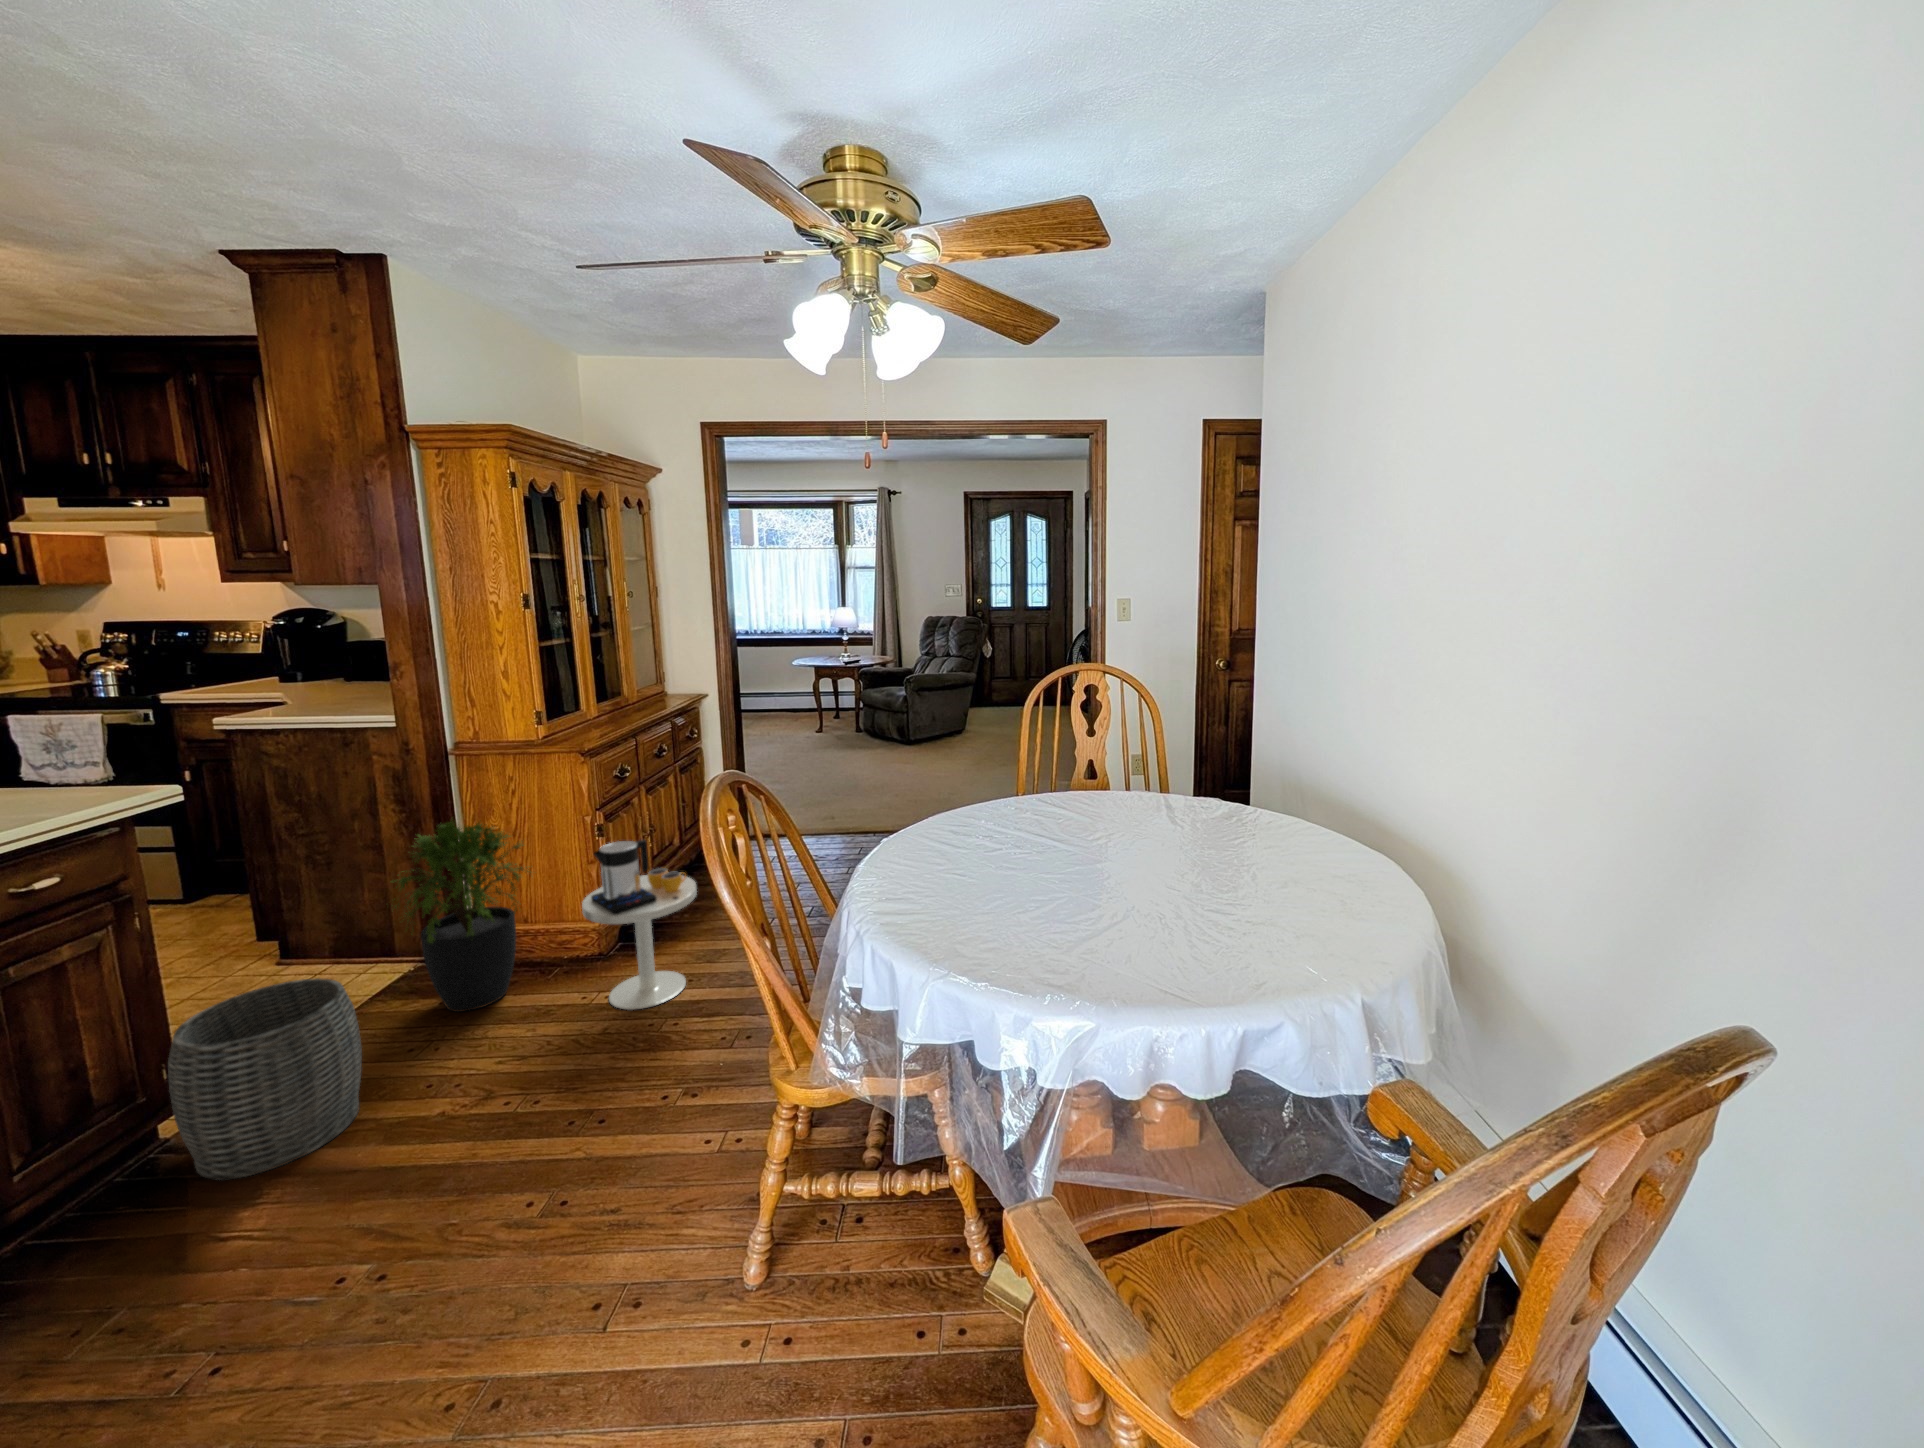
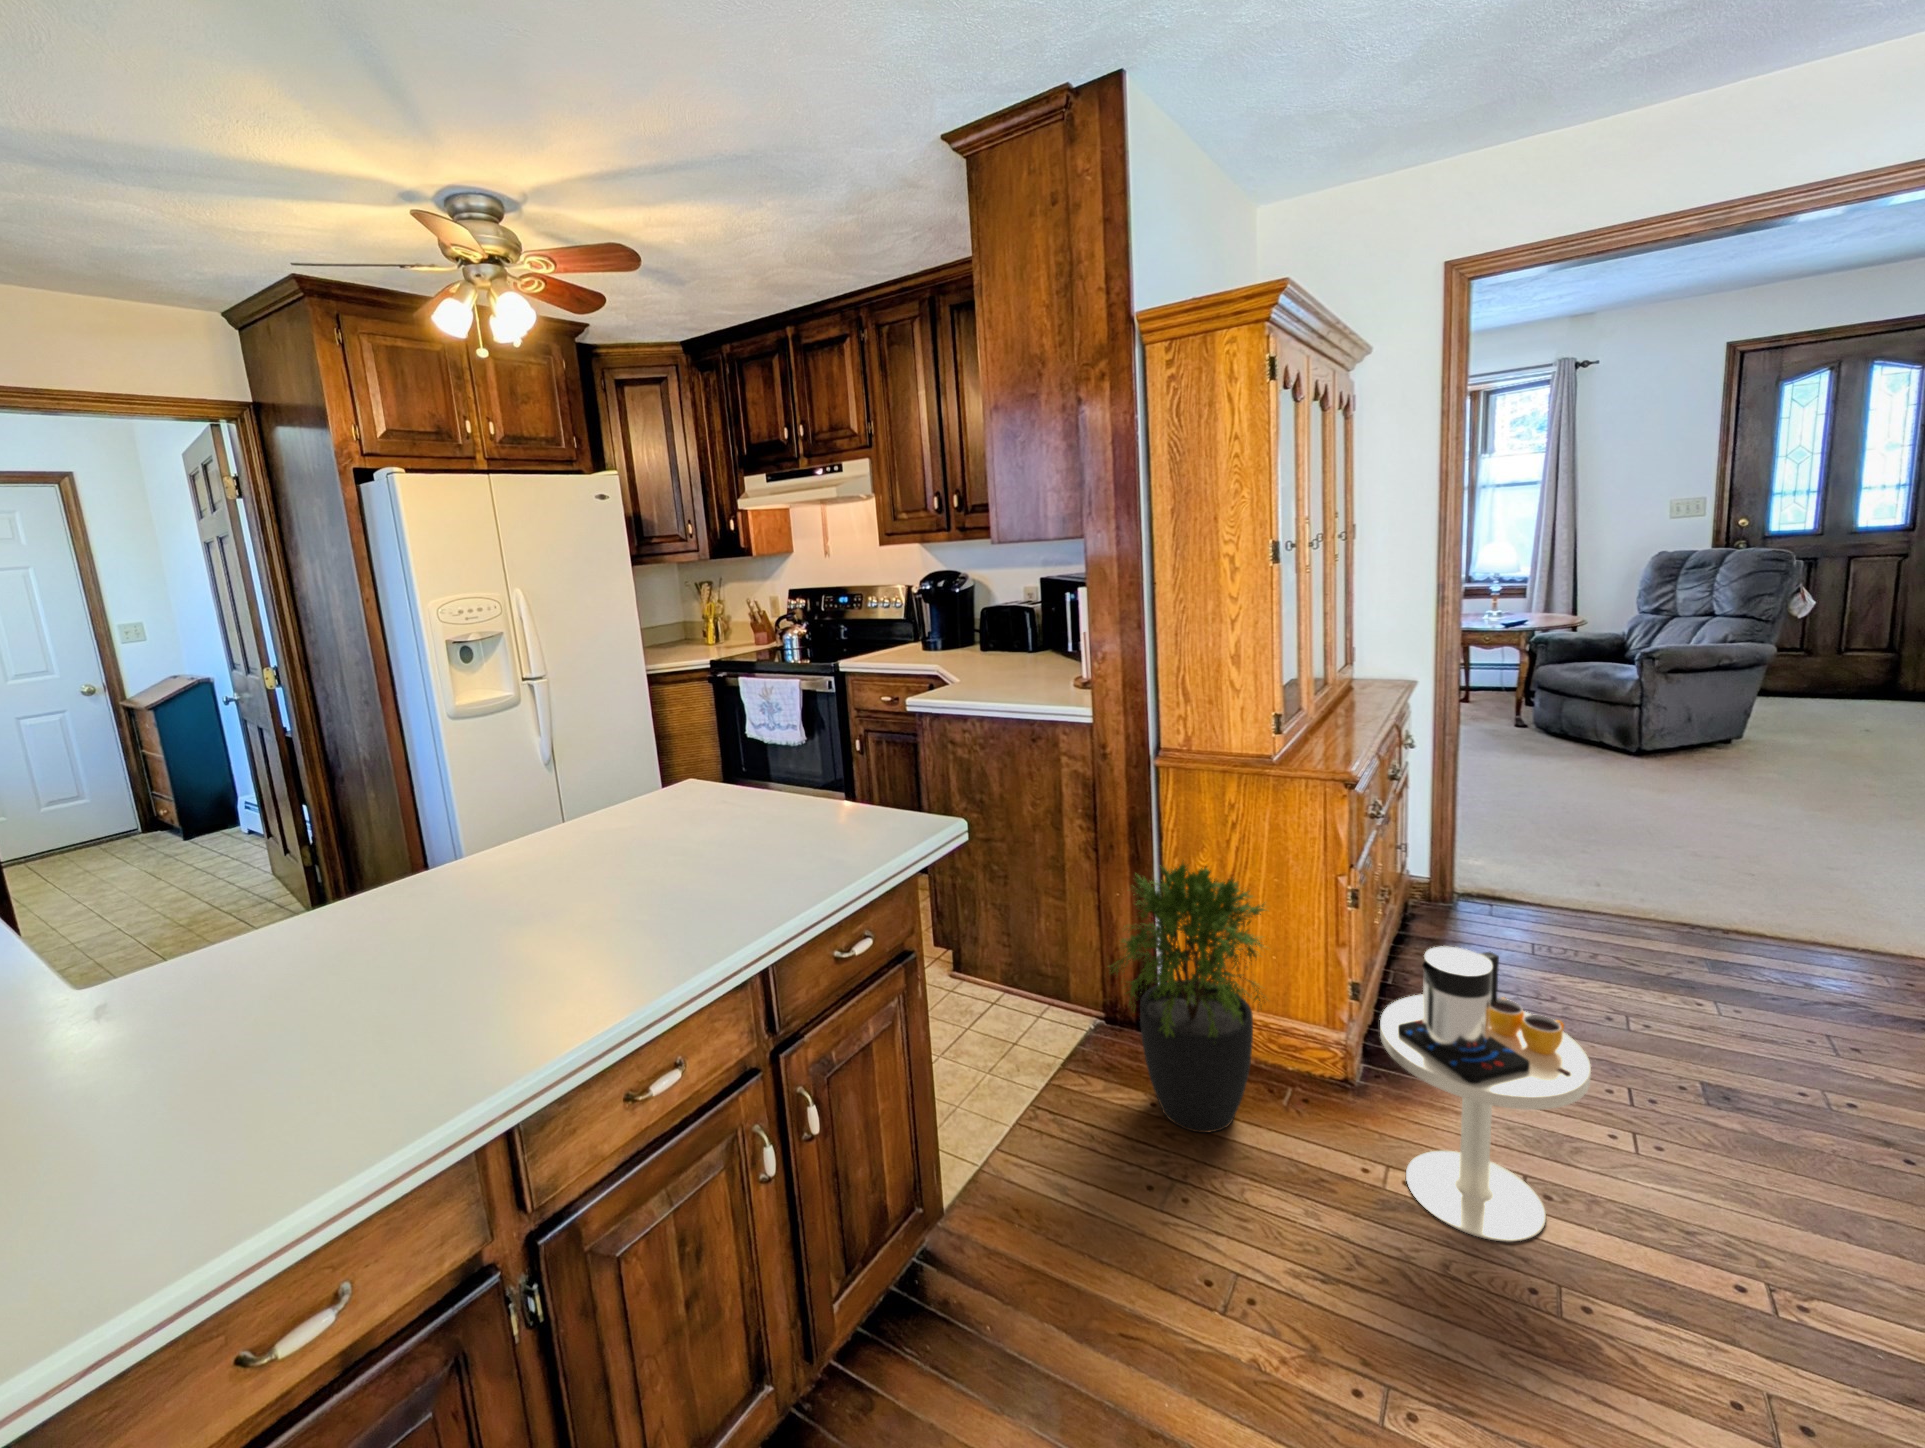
woven basket: present [168,978,362,1180] -> none [955,1075,1144,1364]

